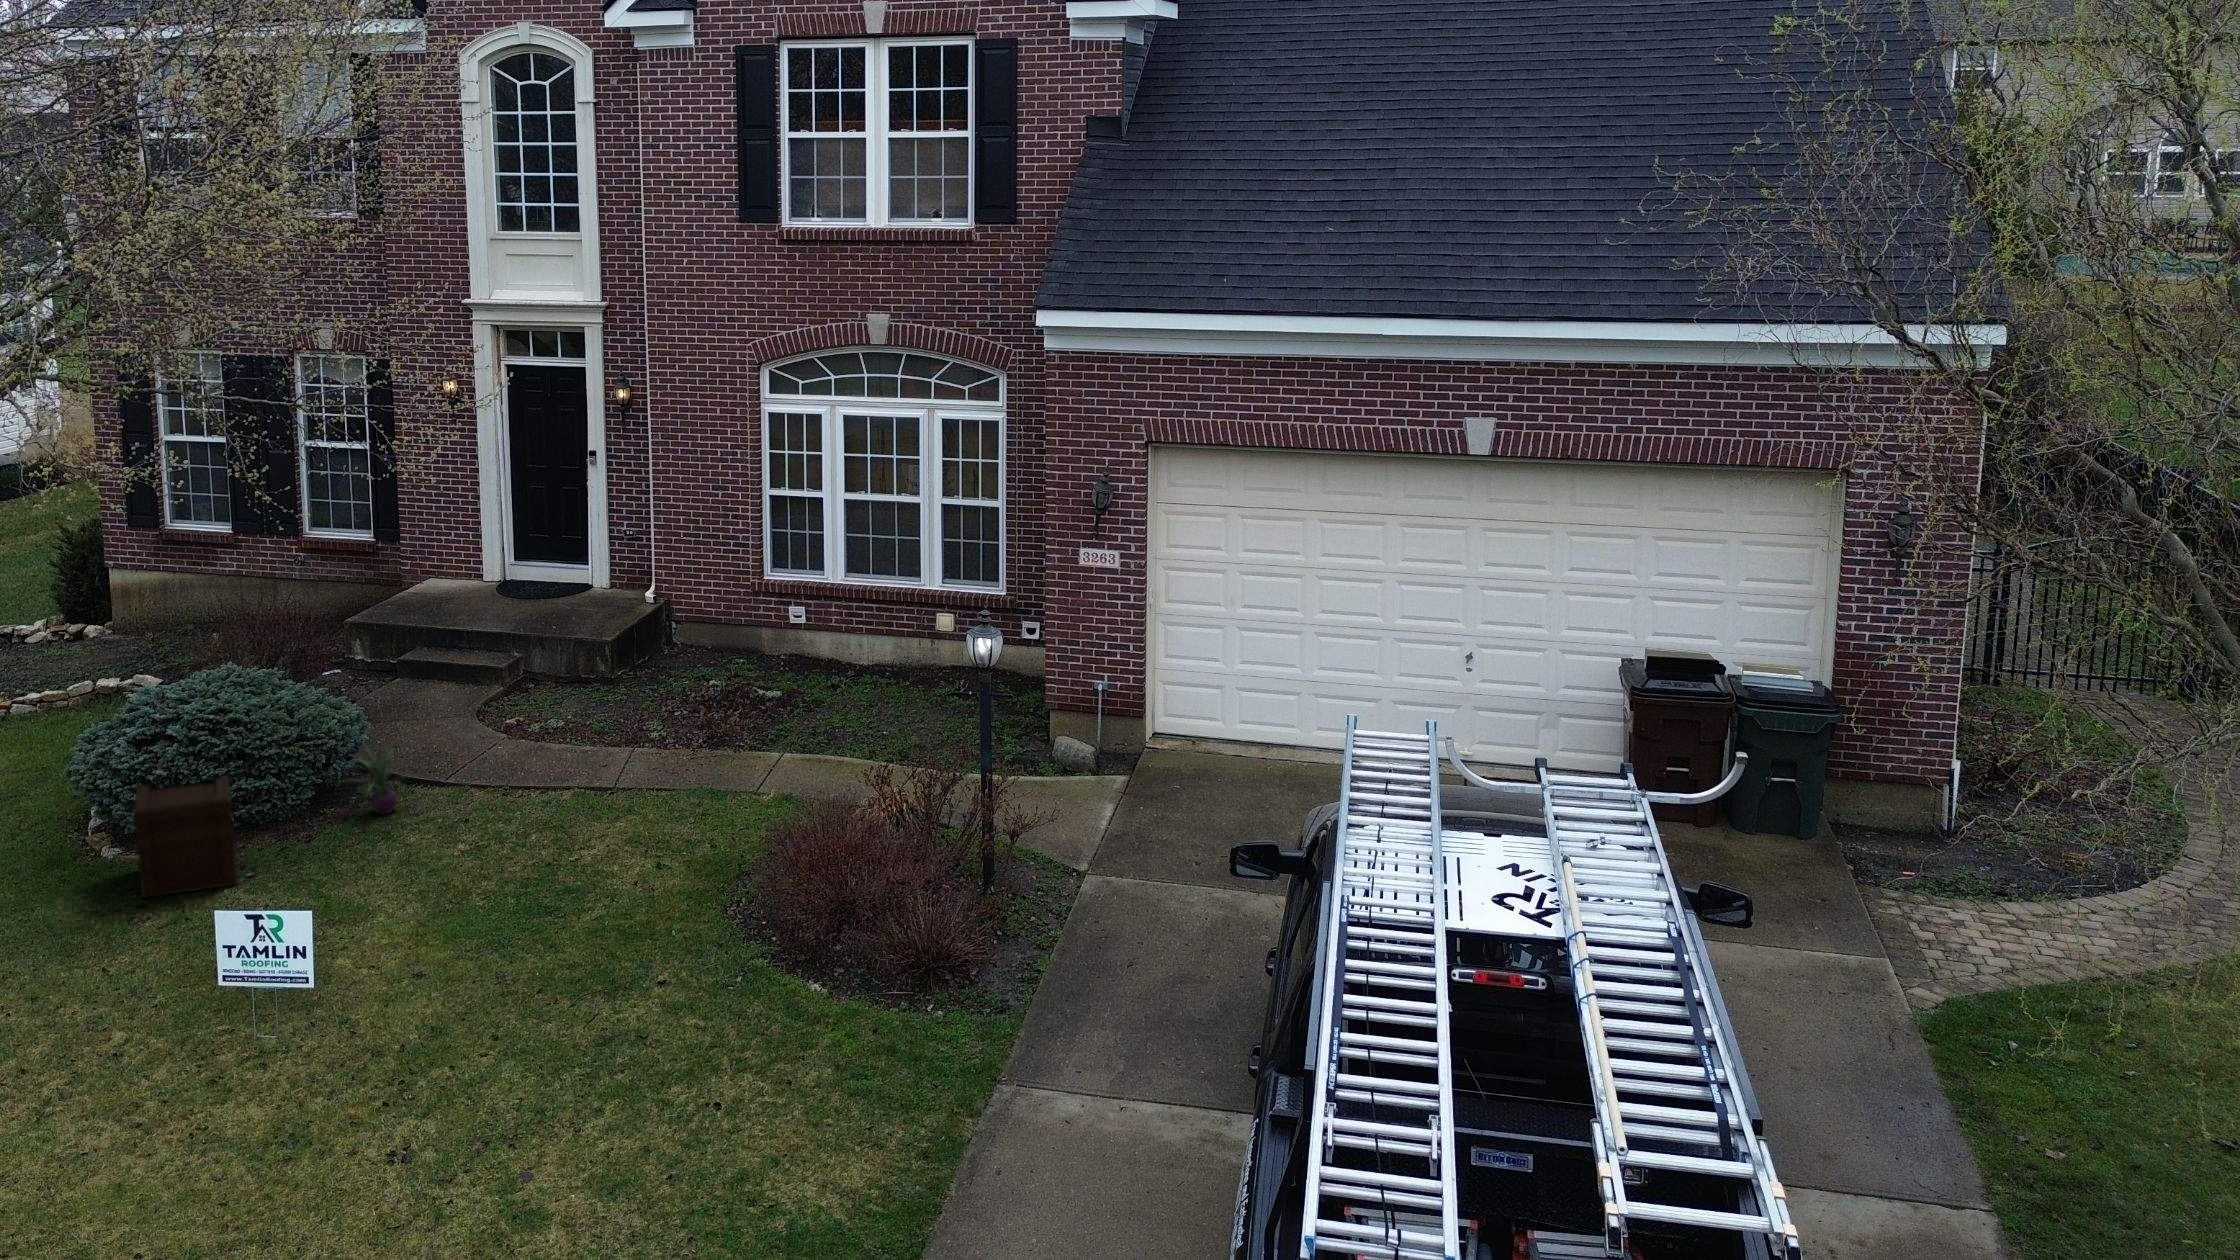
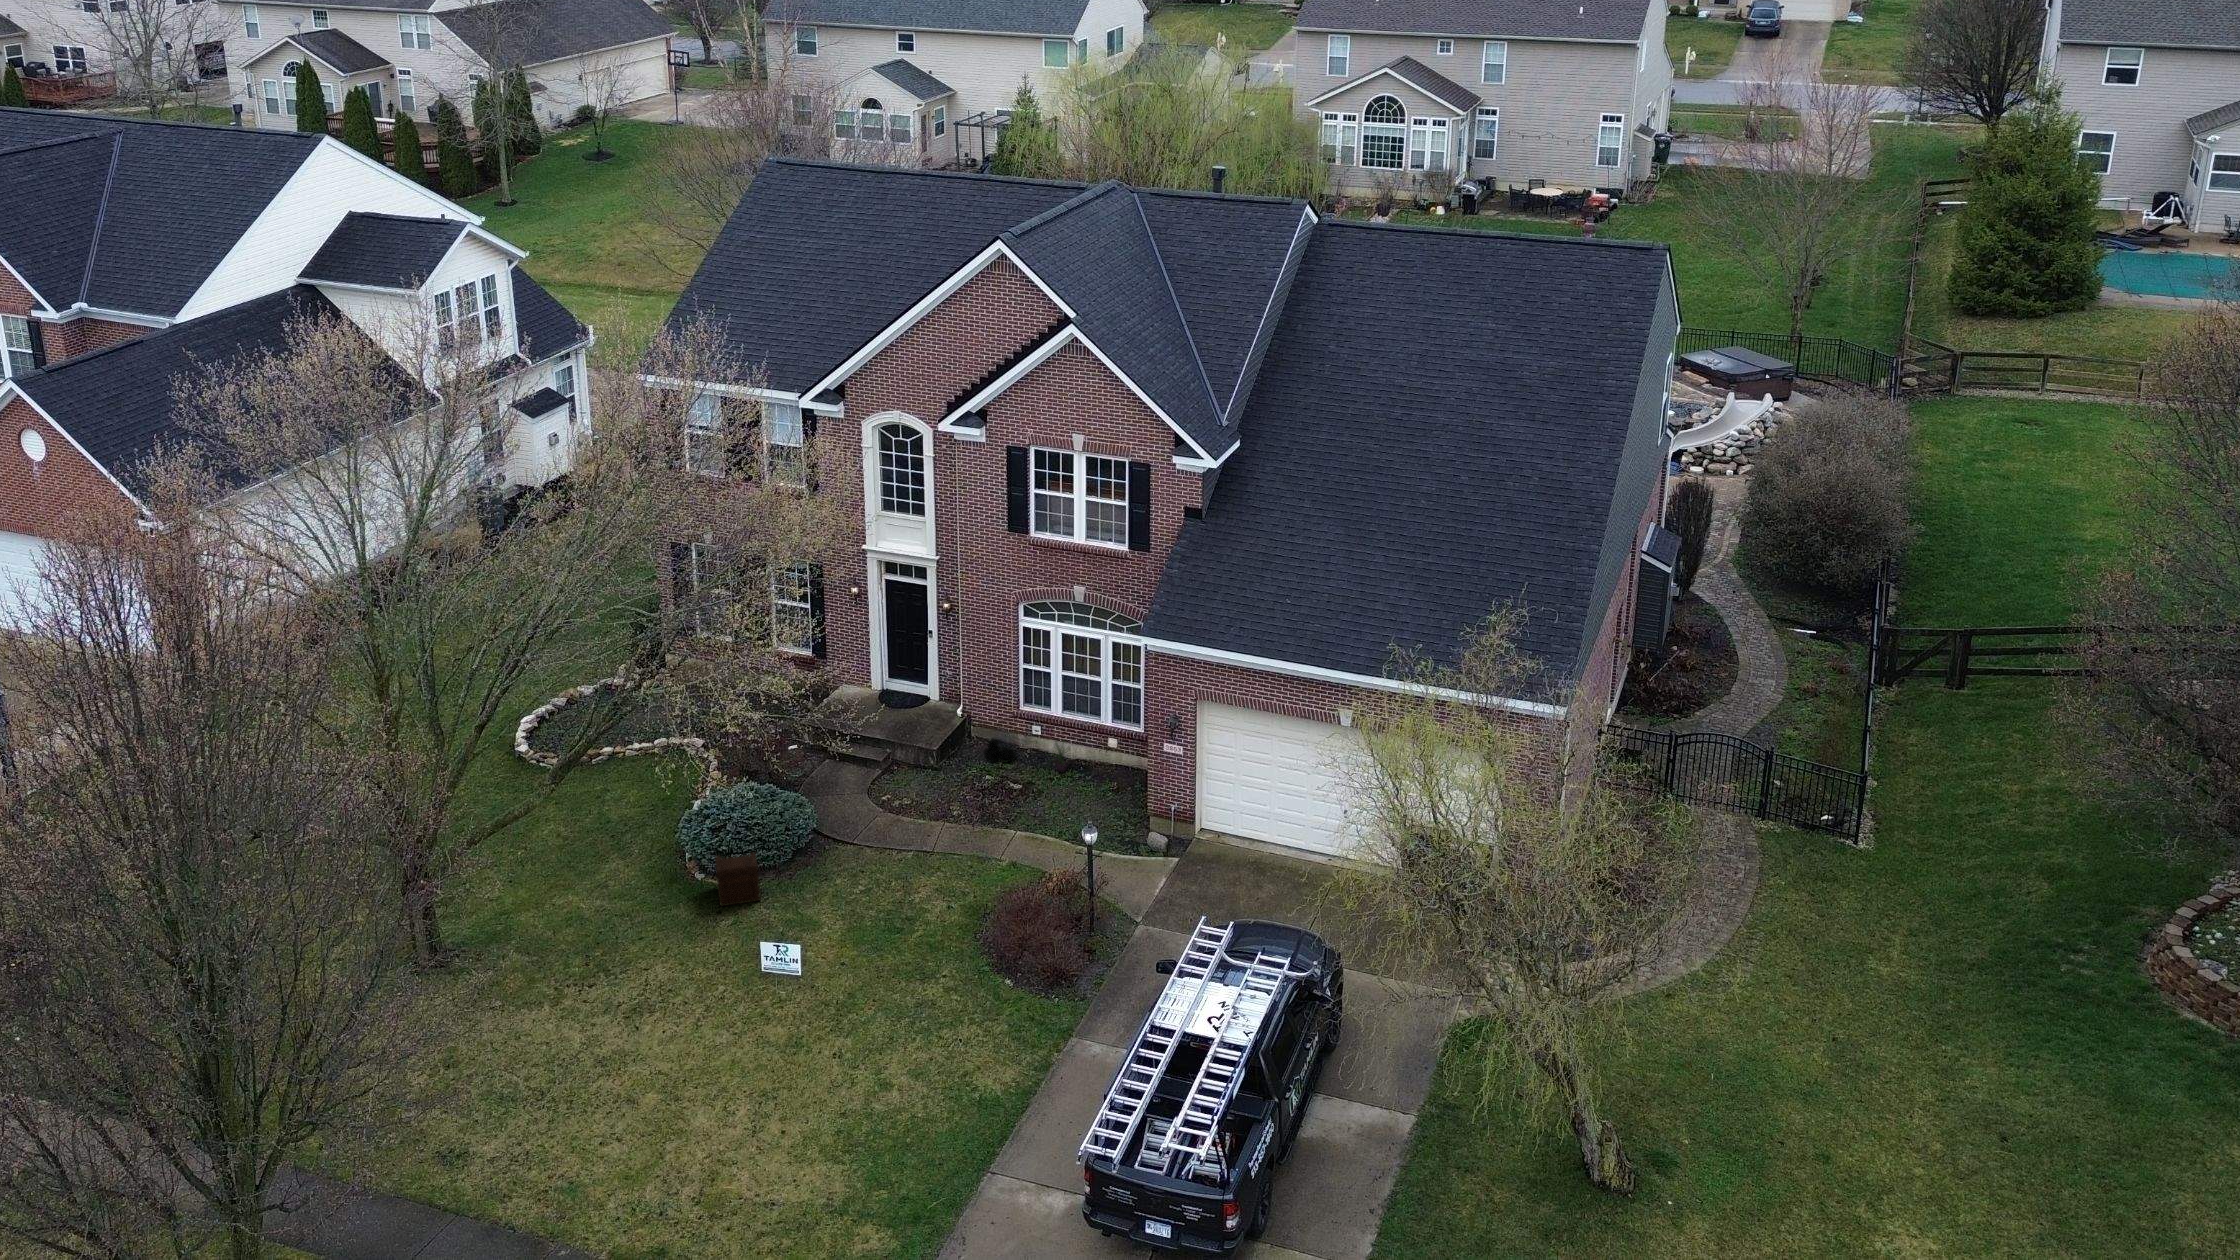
storage bin: none [698,641,759,679] -> present [984,739,1016,763]
decorative plant: present [360,743,403,815] -> present [1050,743,1067,772]

